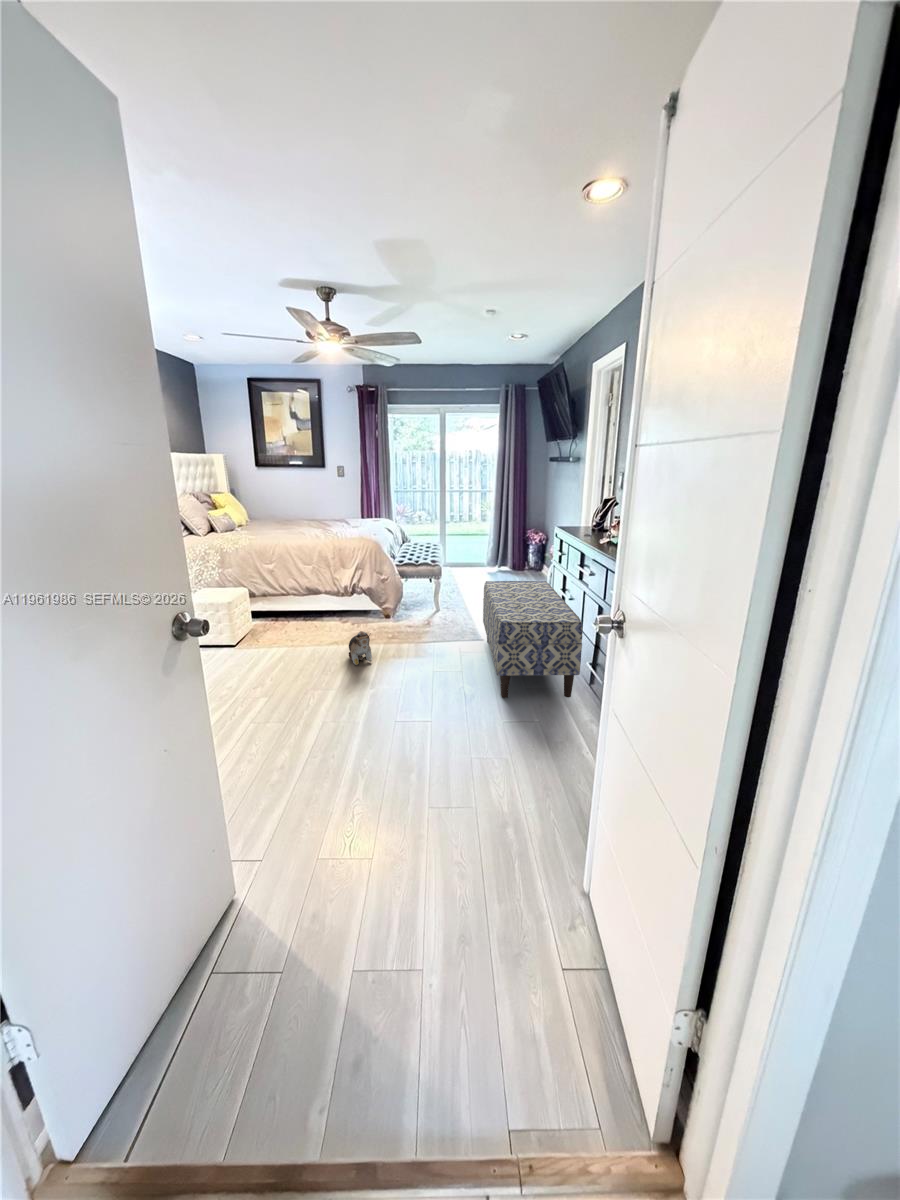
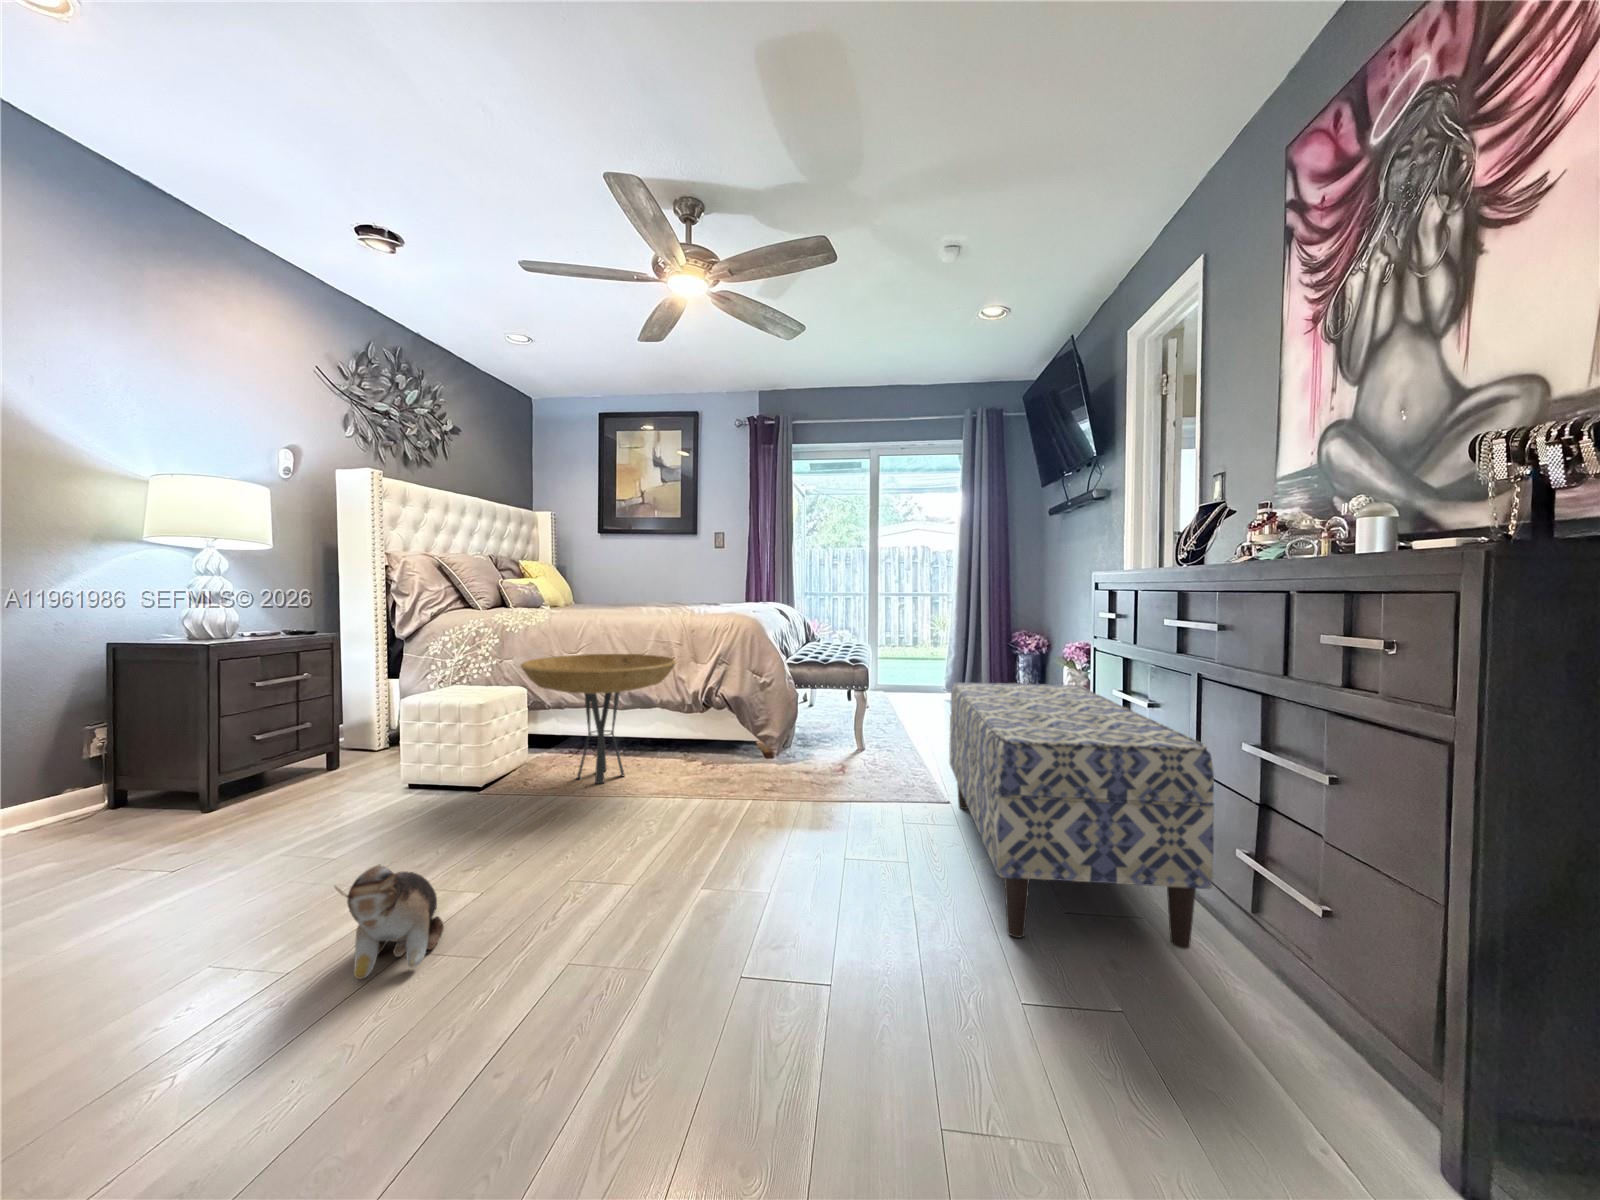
side table: none [248,565,336,639] -> present [520,654,676,784]
plush toy: present [349,631,372,665] -> present [335,865,444,979]

